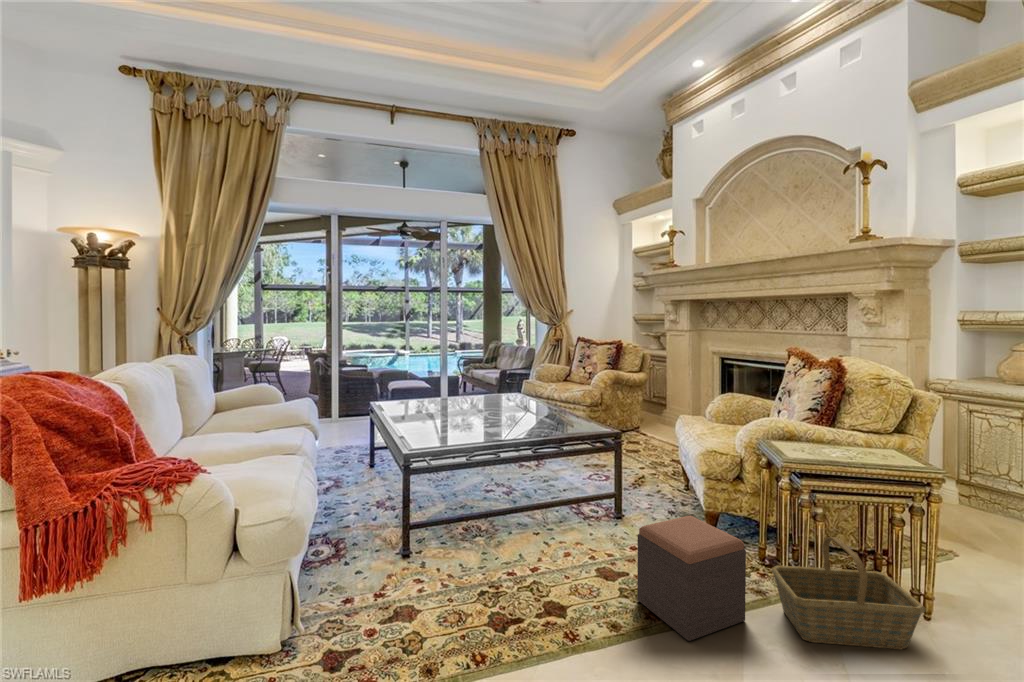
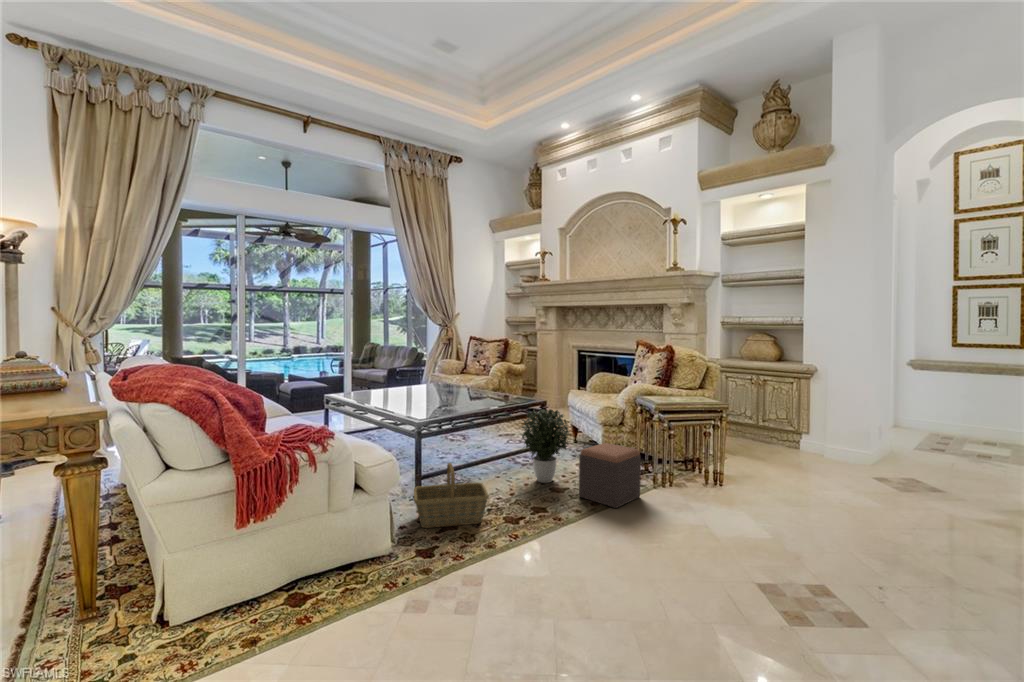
potted plant: none [565,448,642,561] -> present [522,409,569,483]
basket: present [772,537,925,650] -> present [414,463,489,528]

